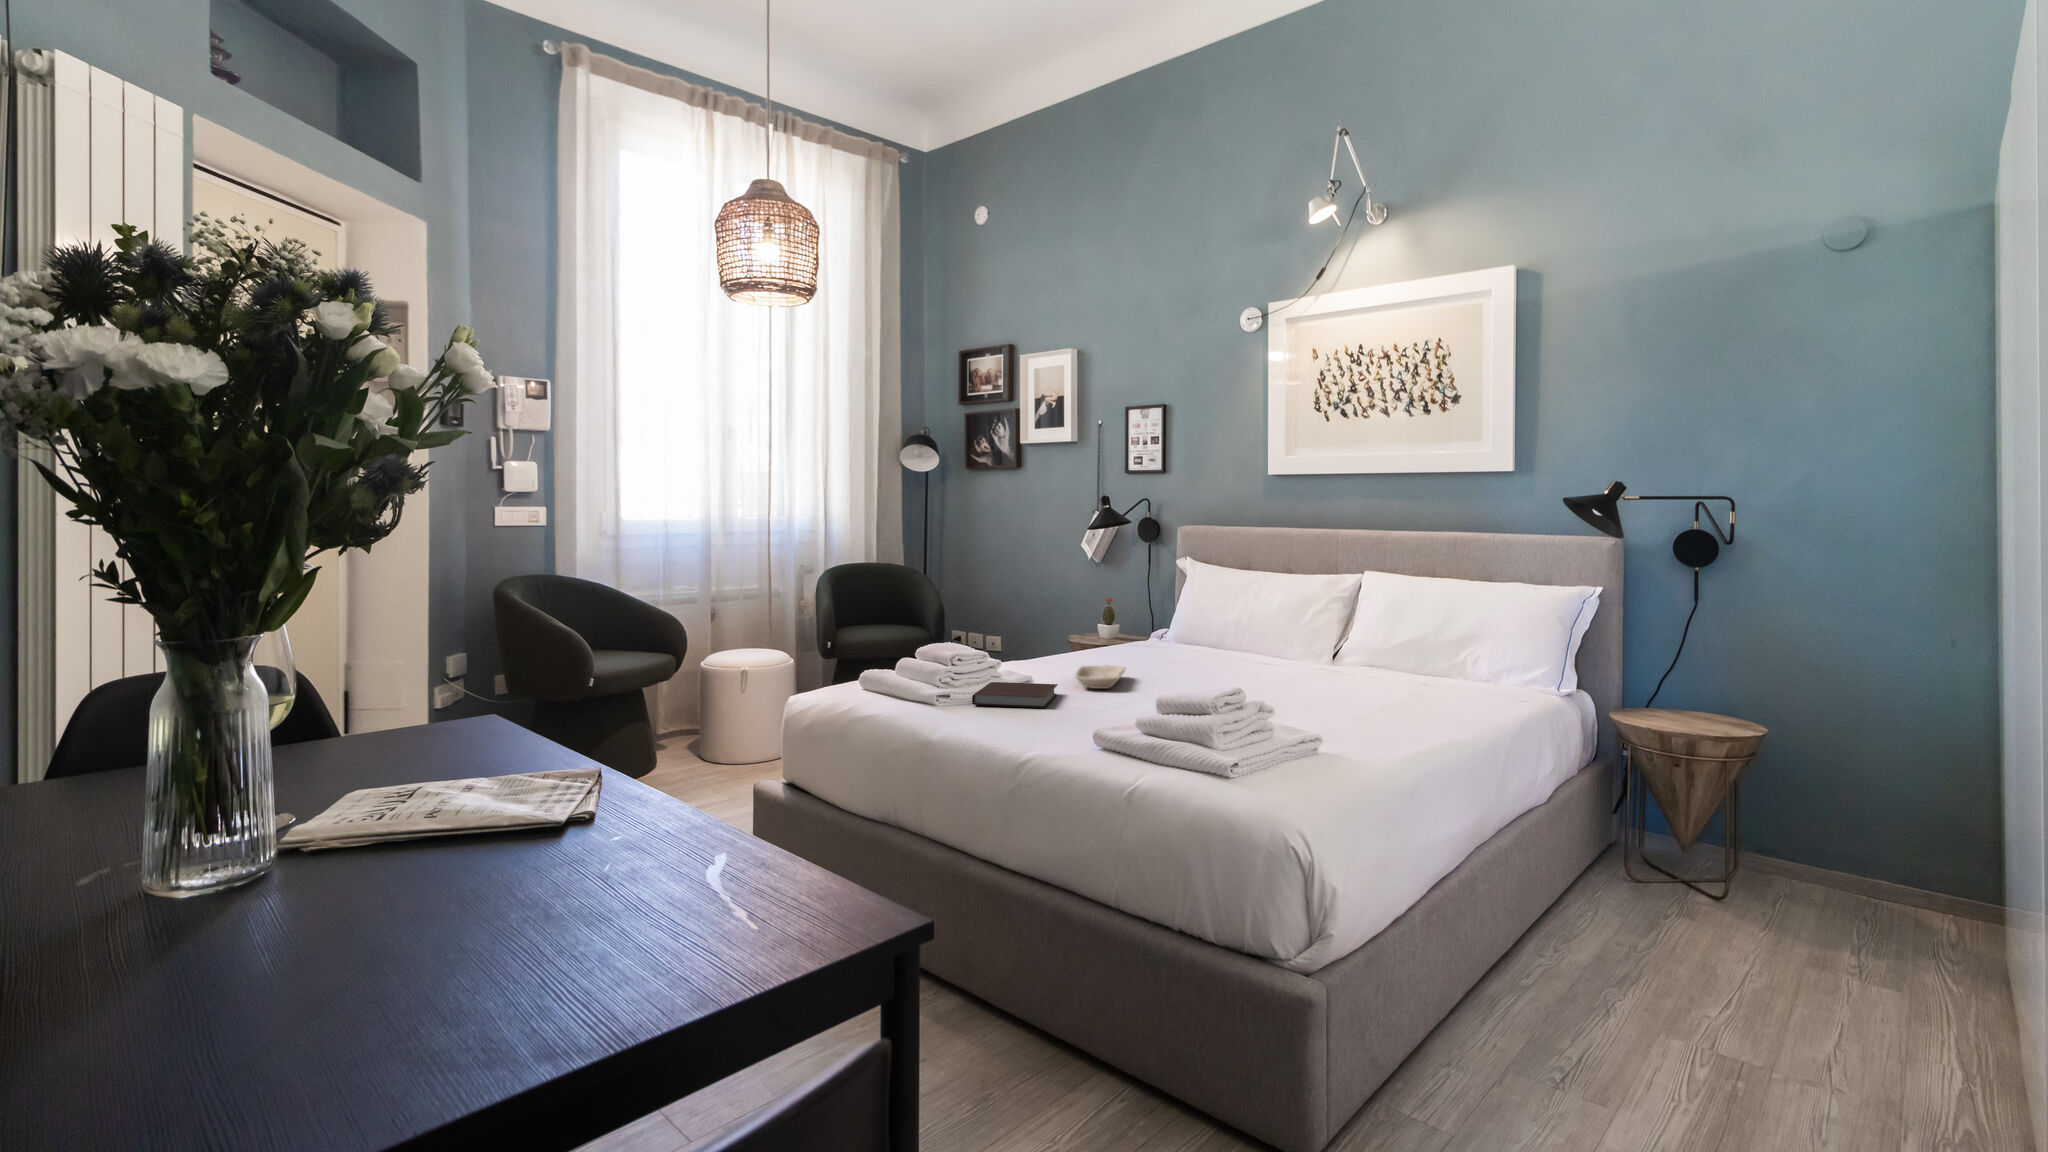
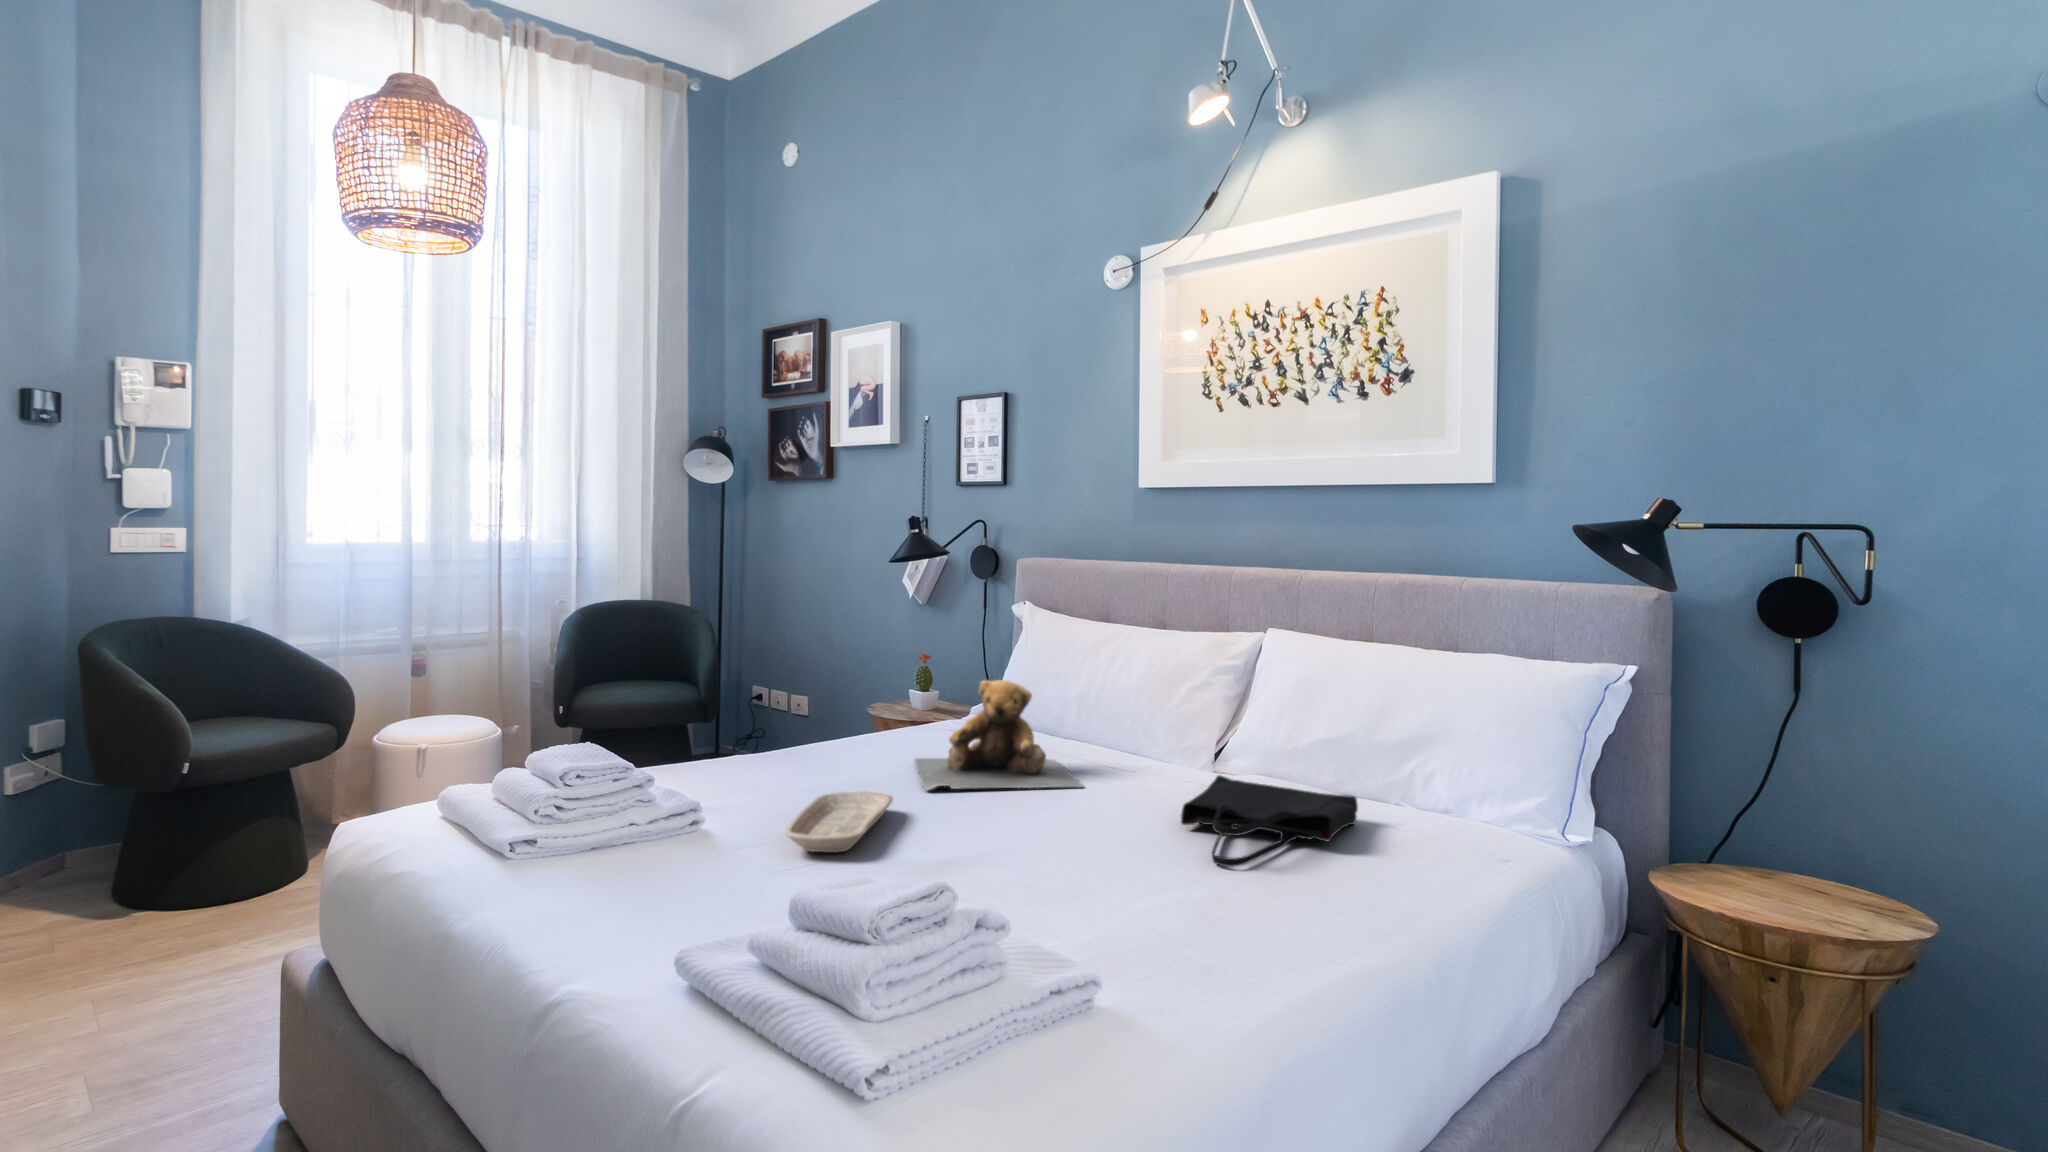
teddy bear: none [1123,604,1239,670] -> present [915,680,1083,790]
tote bag: none [1302,658,1411,695] -> present [1181,775,1358,867]
notebook: present [972,682,1058,708] -> none [536,848,743,930]

